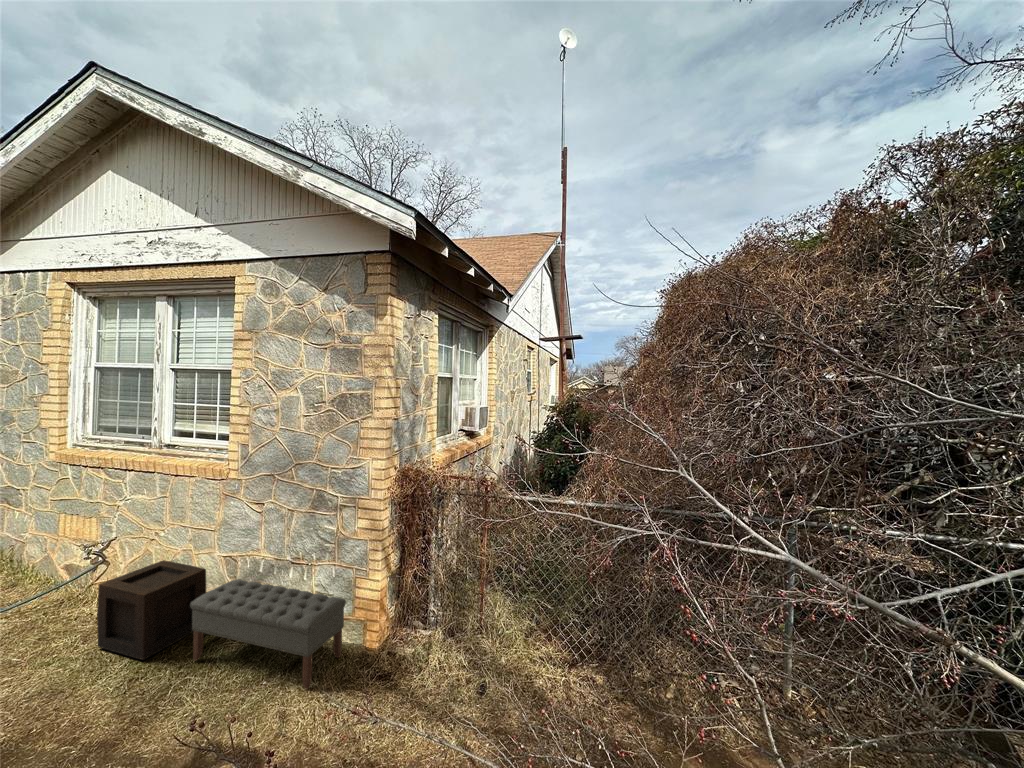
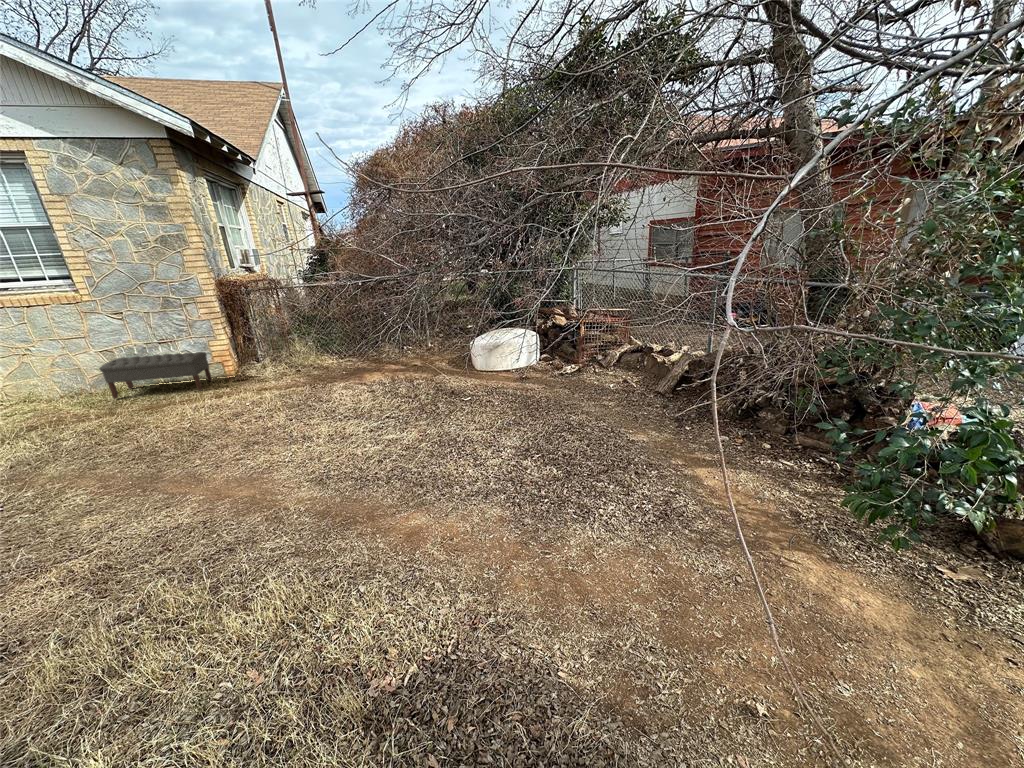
wooden crate: present [97,560,206,660] -> none [11,358,103,410]

